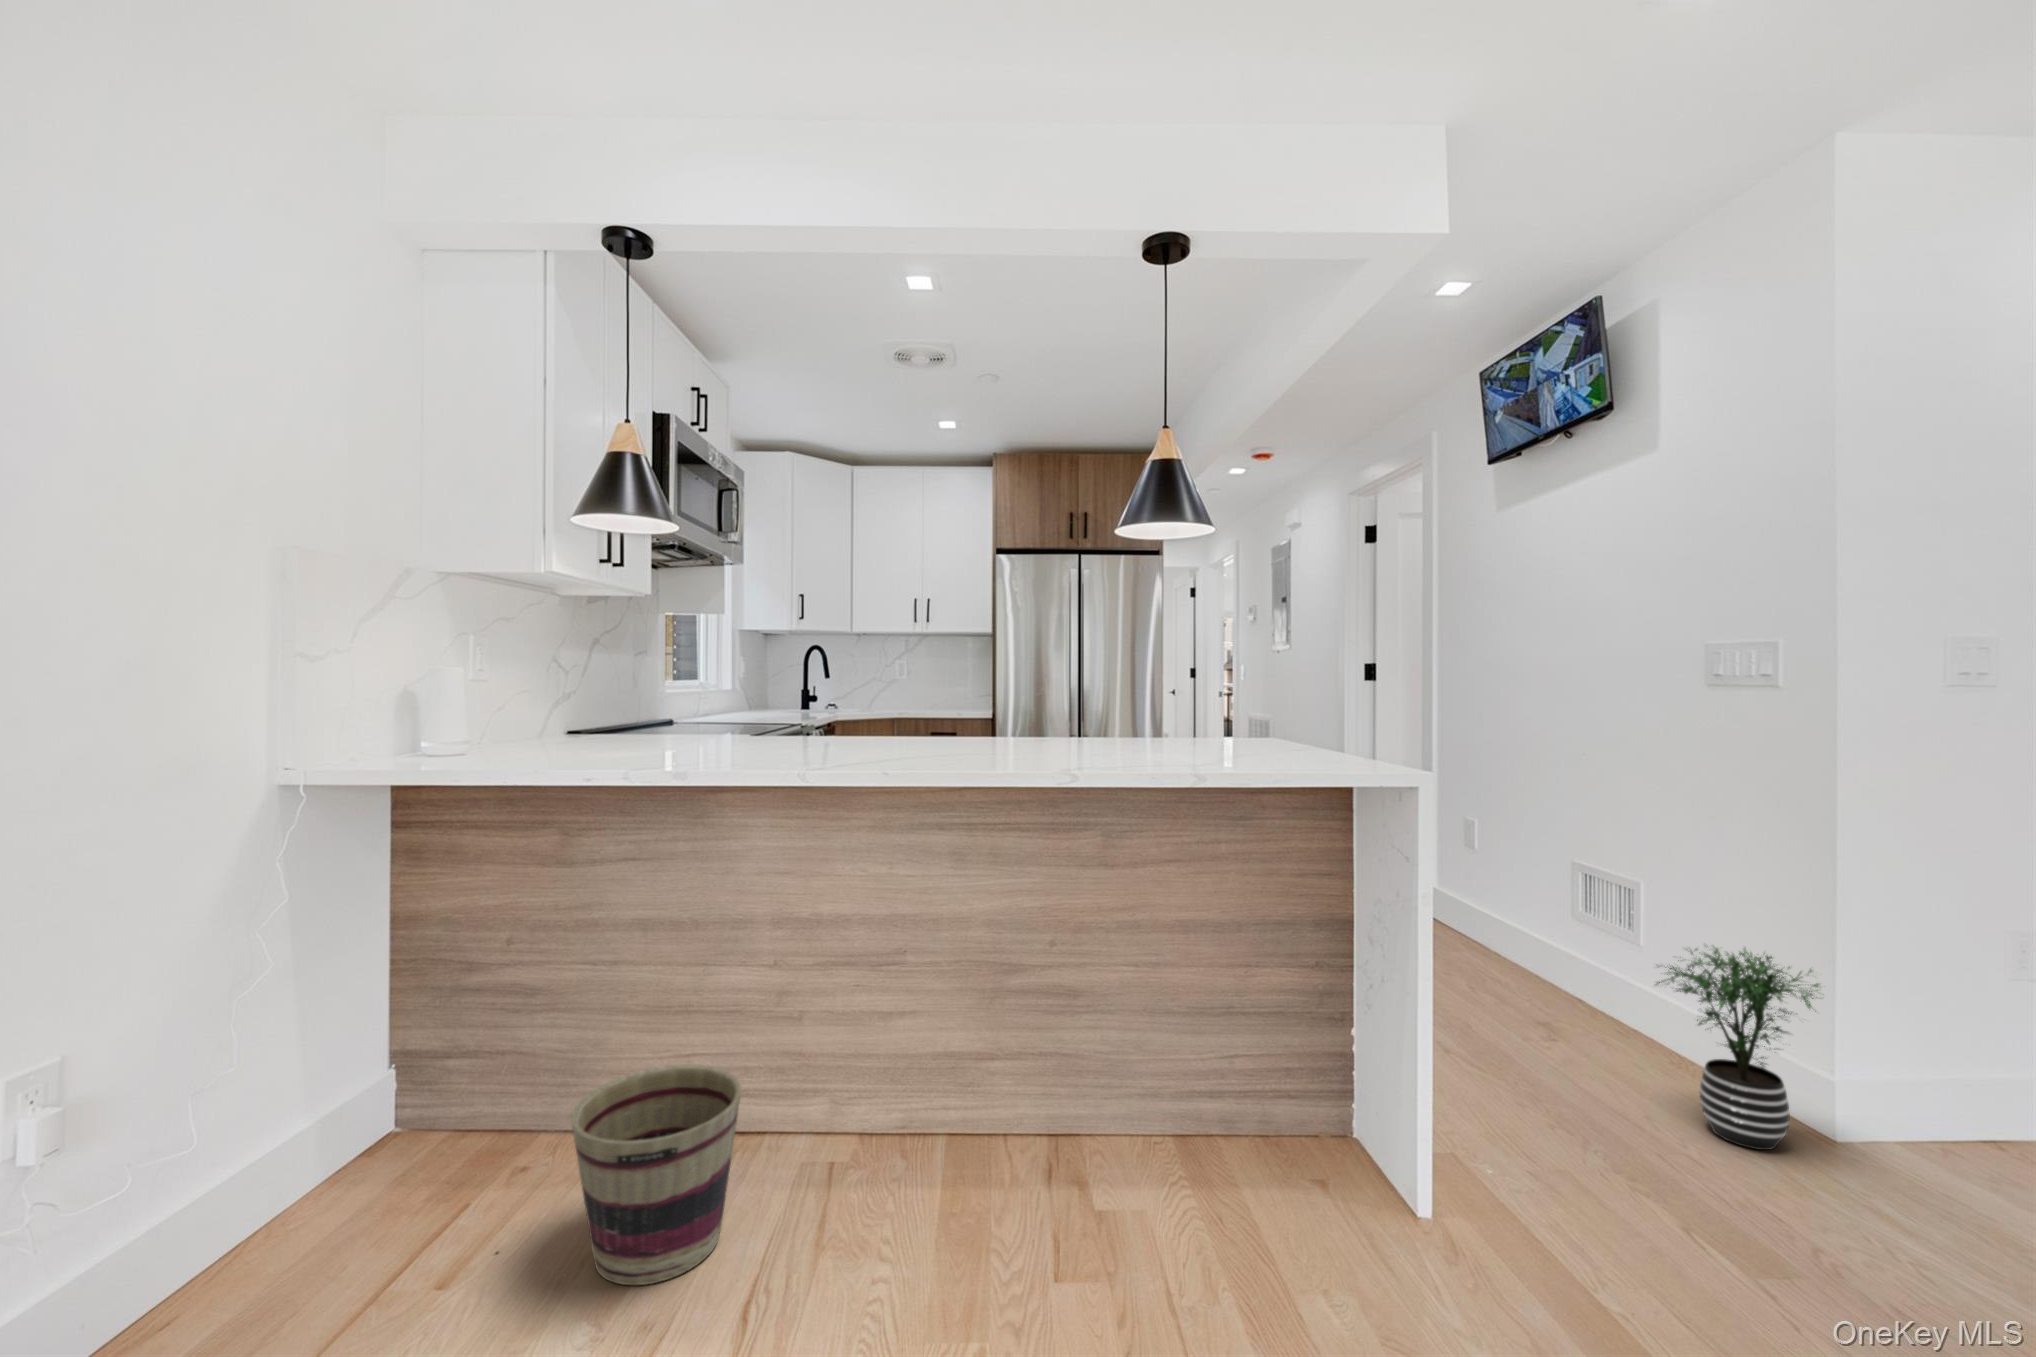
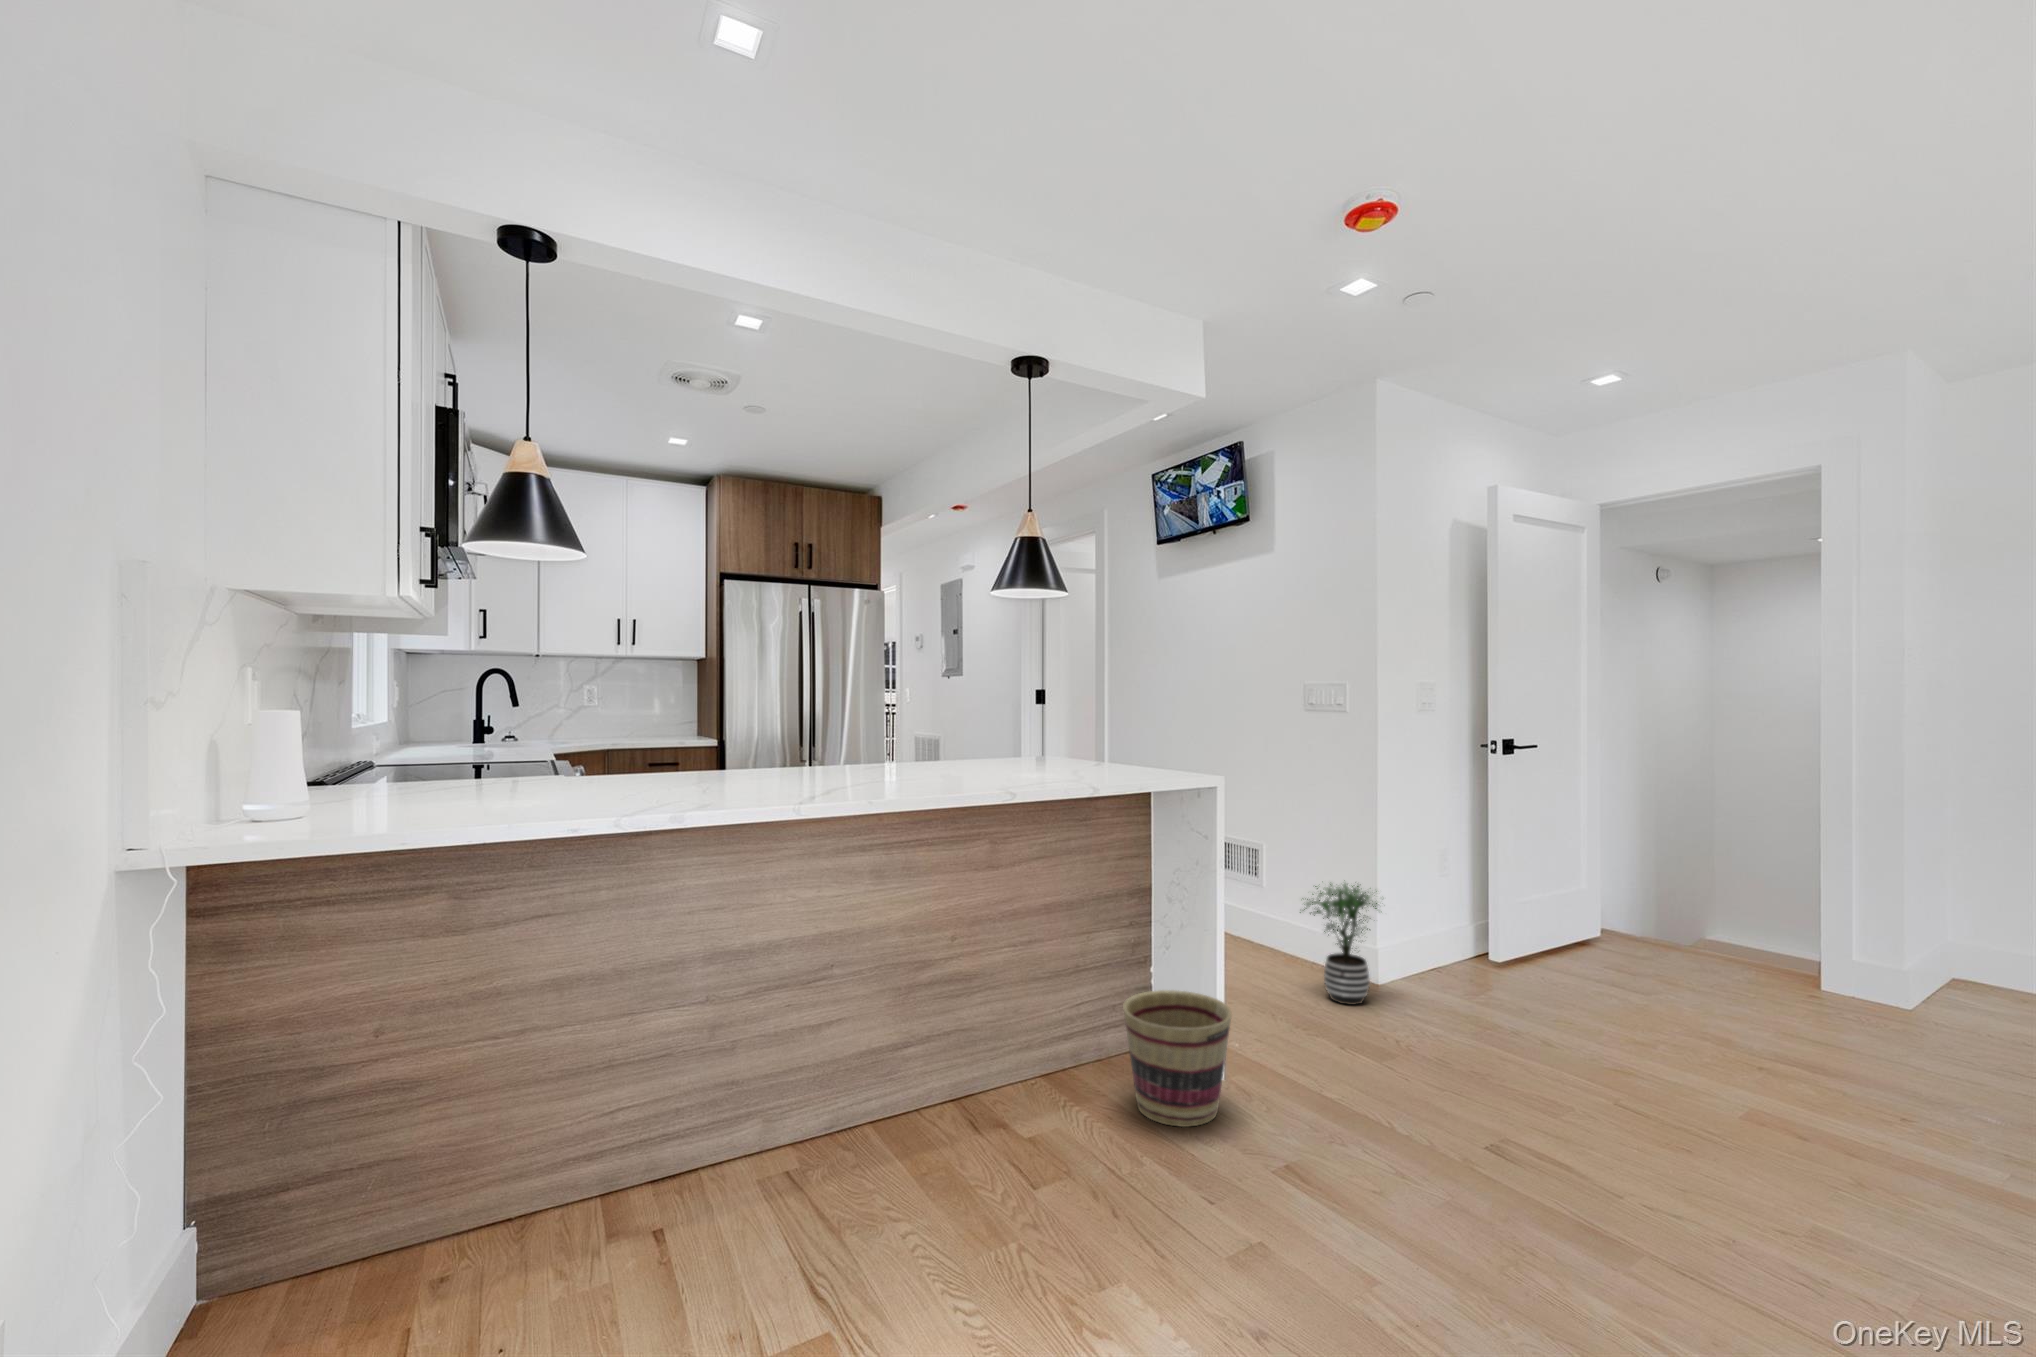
basket: present [571,1064,742,1285] -> present [1123,990,1232,1127]

